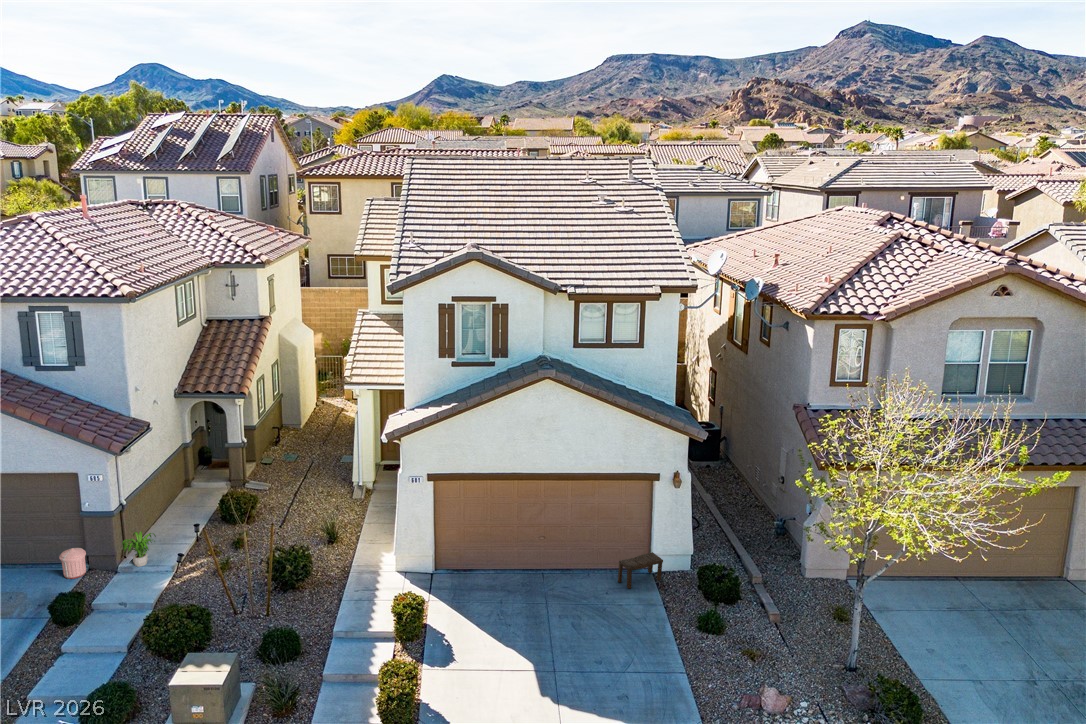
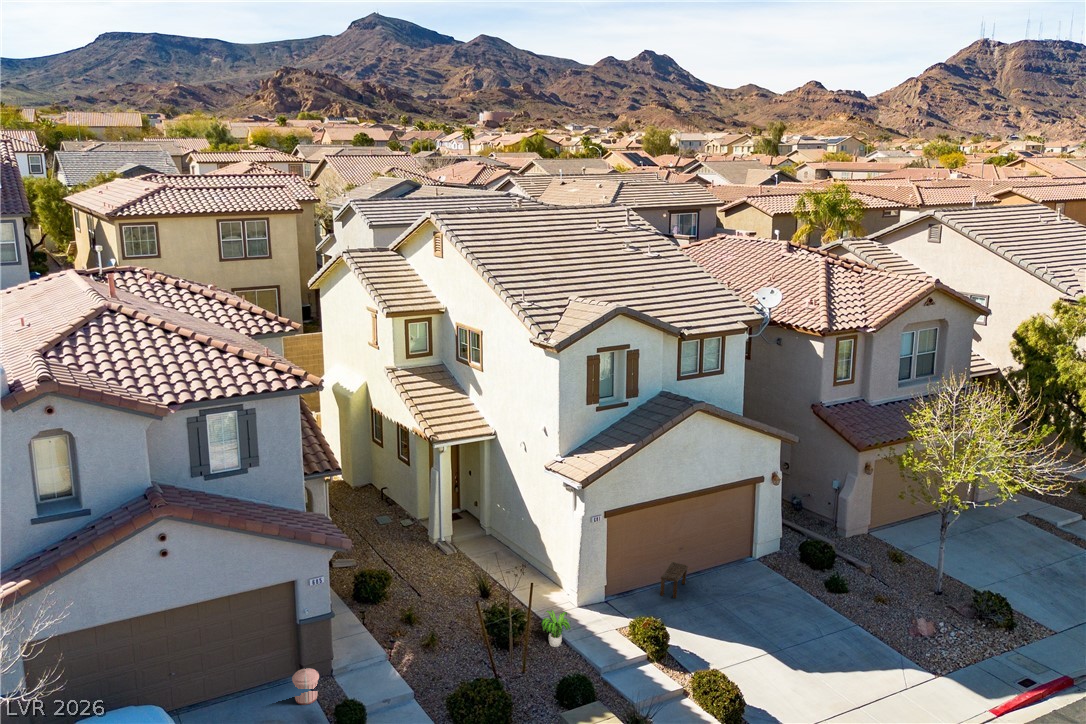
potted plant: present [122,531,156,567] -> present [541,610,571,647]
bench: present [618,552,663,589] -> present [660,562,688,598]

